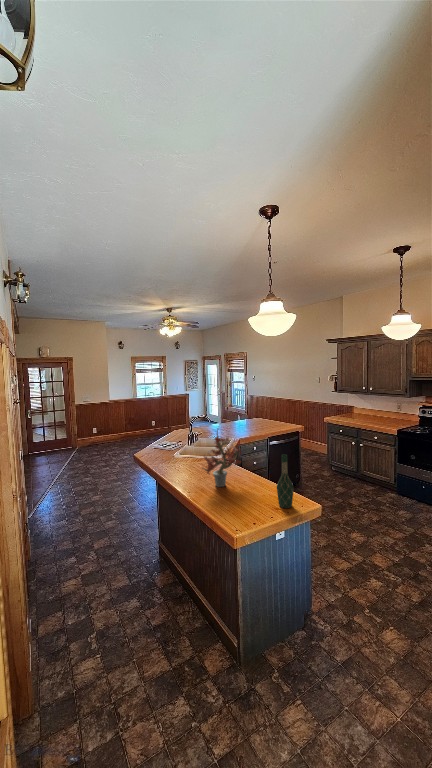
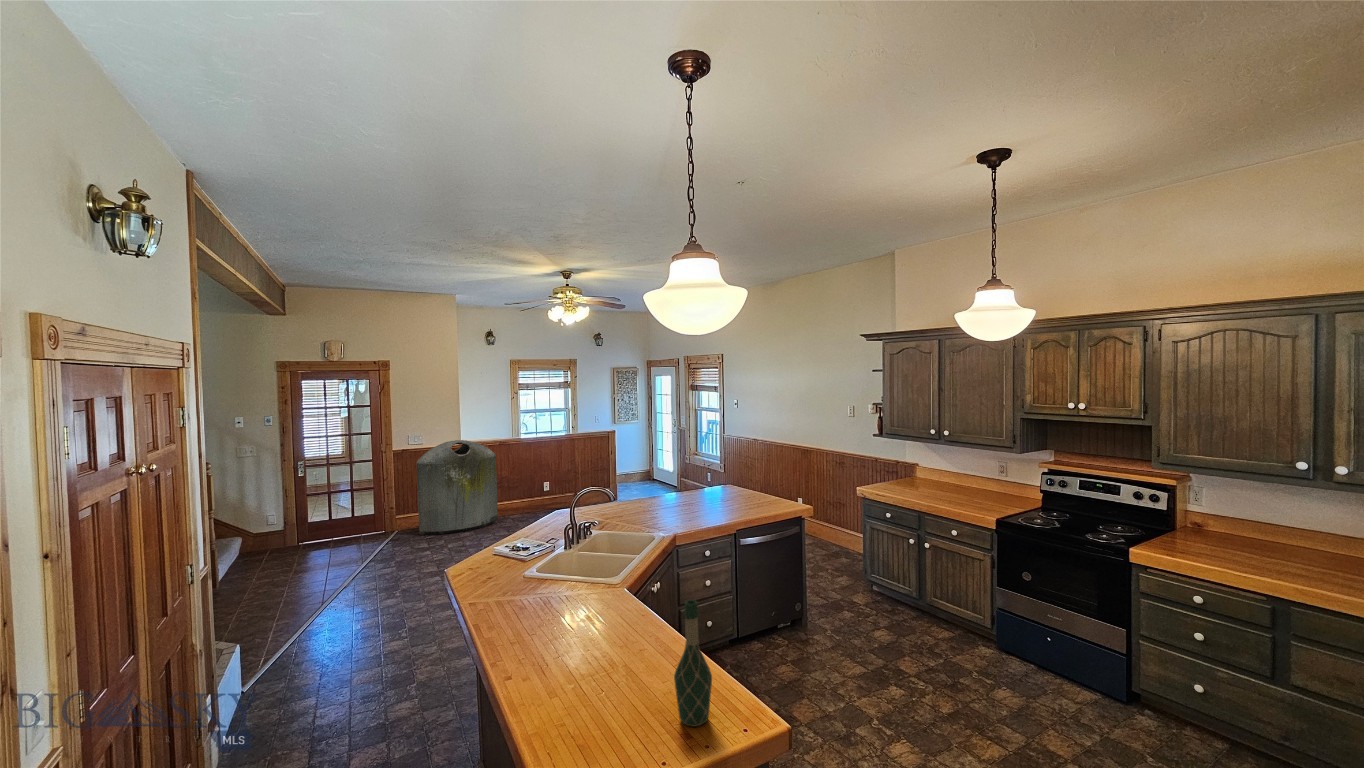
trash can: none [89,399,131,449] -> present [416,440,498,535]
potted plant: present [204,430,241,487] -> none [522,523,629,659]

